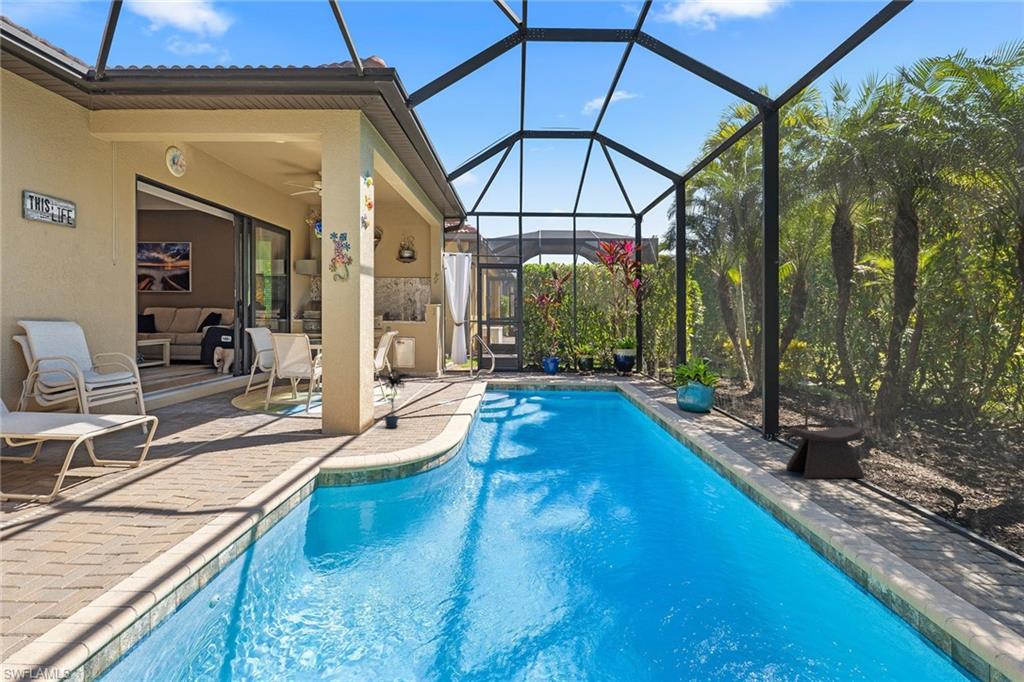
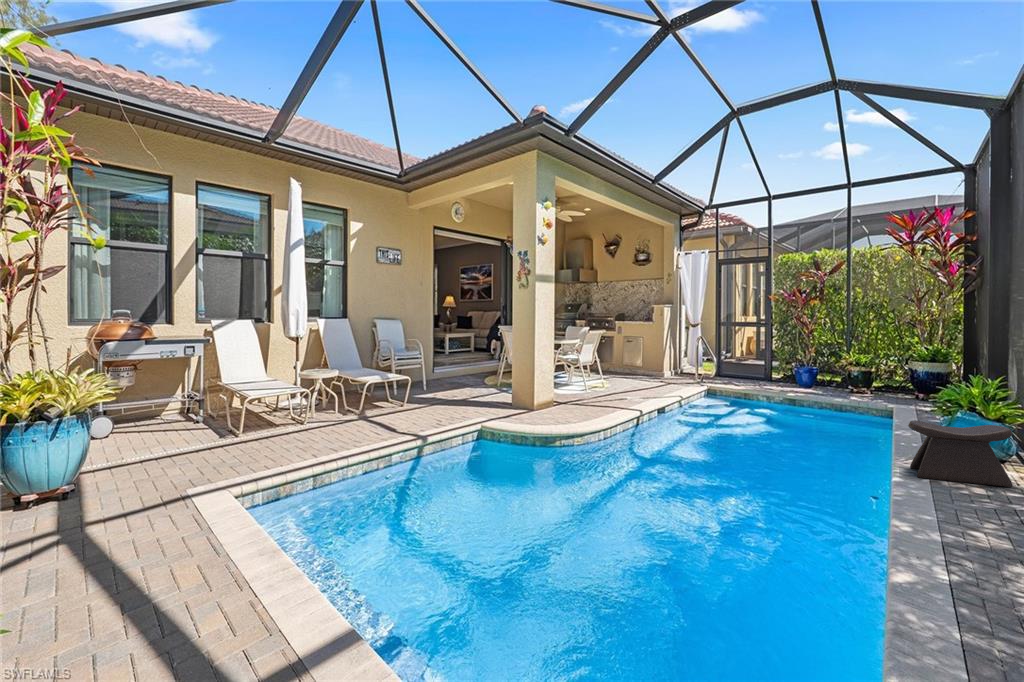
potted plant: present [376,369,414,428] -> none [553,352,584,400]

